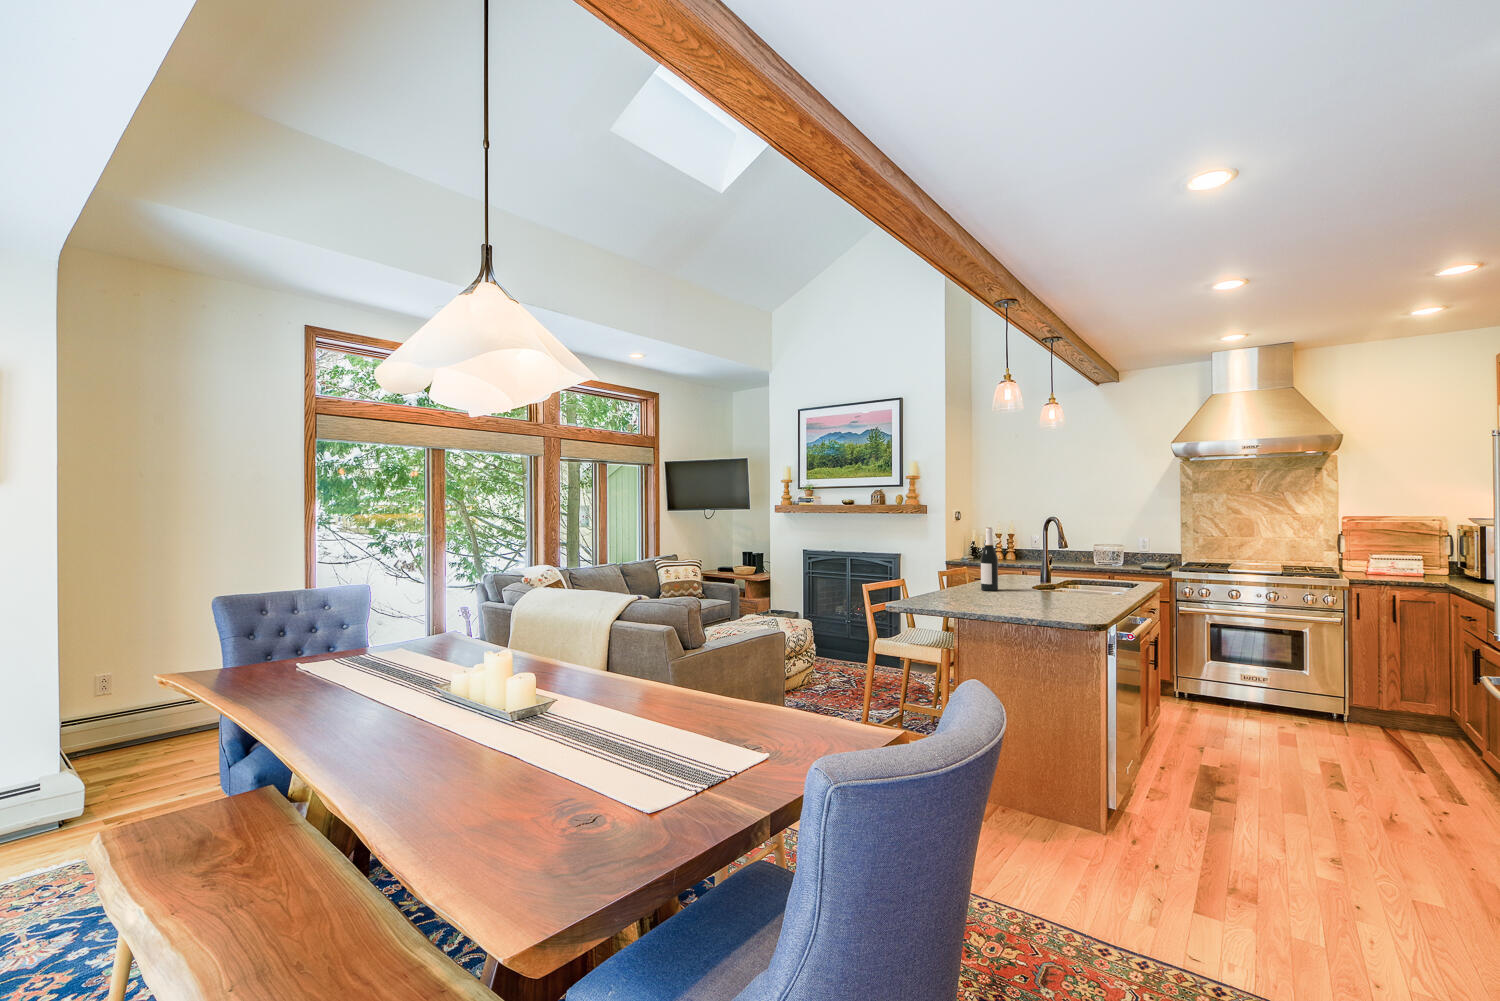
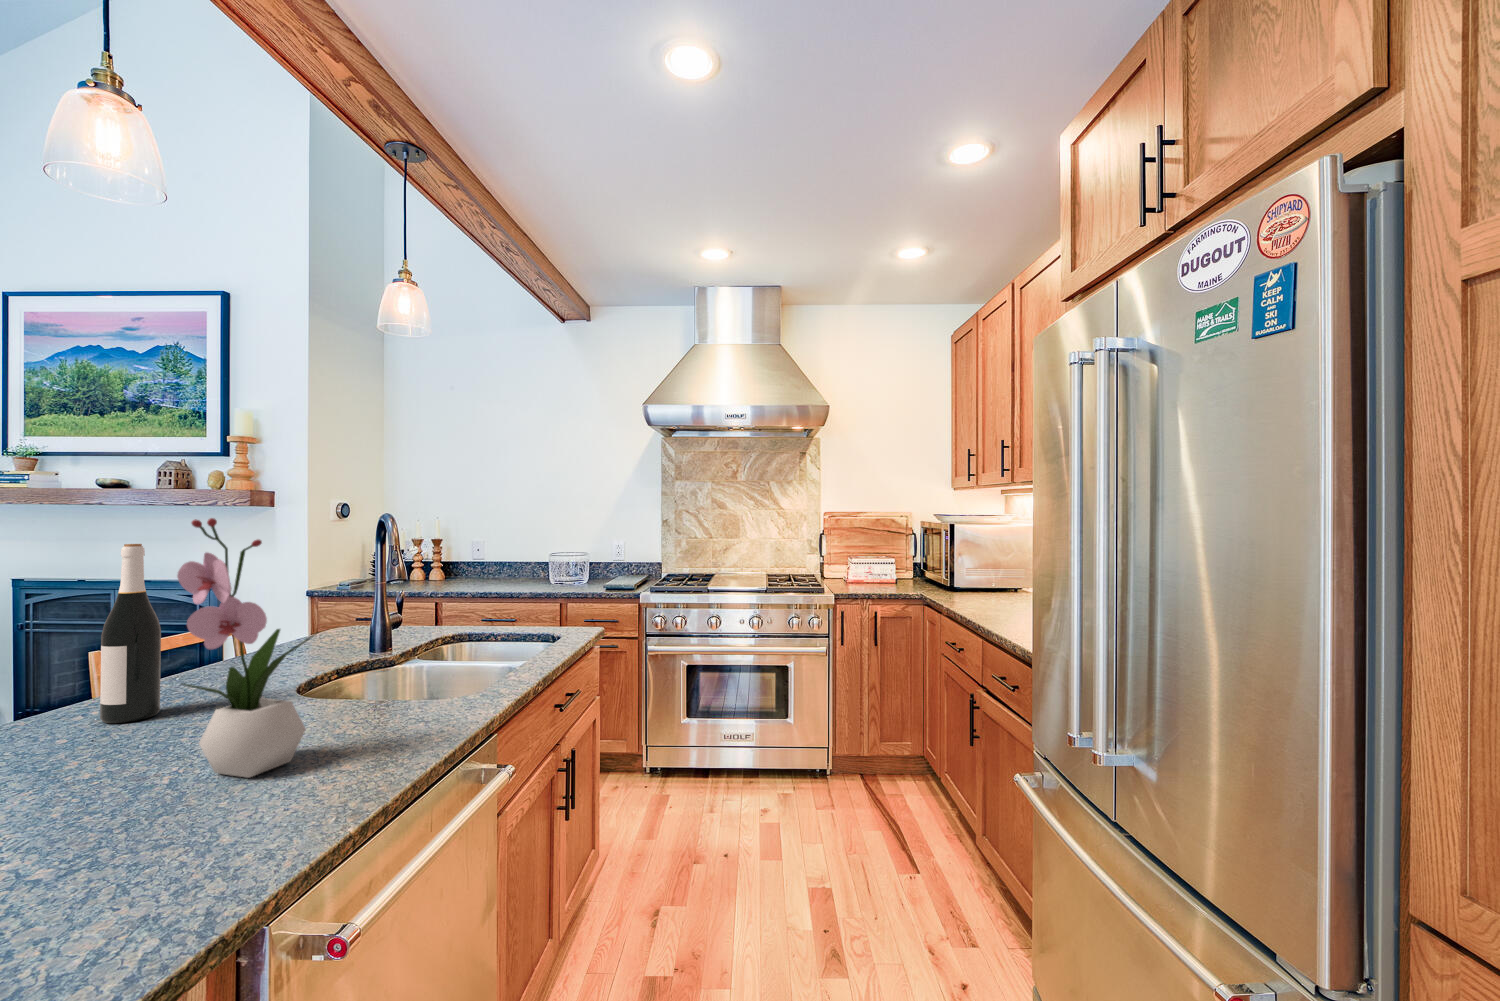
flower arrangement: none [1045,518,1083,602] -> present [177,518,318,778]

